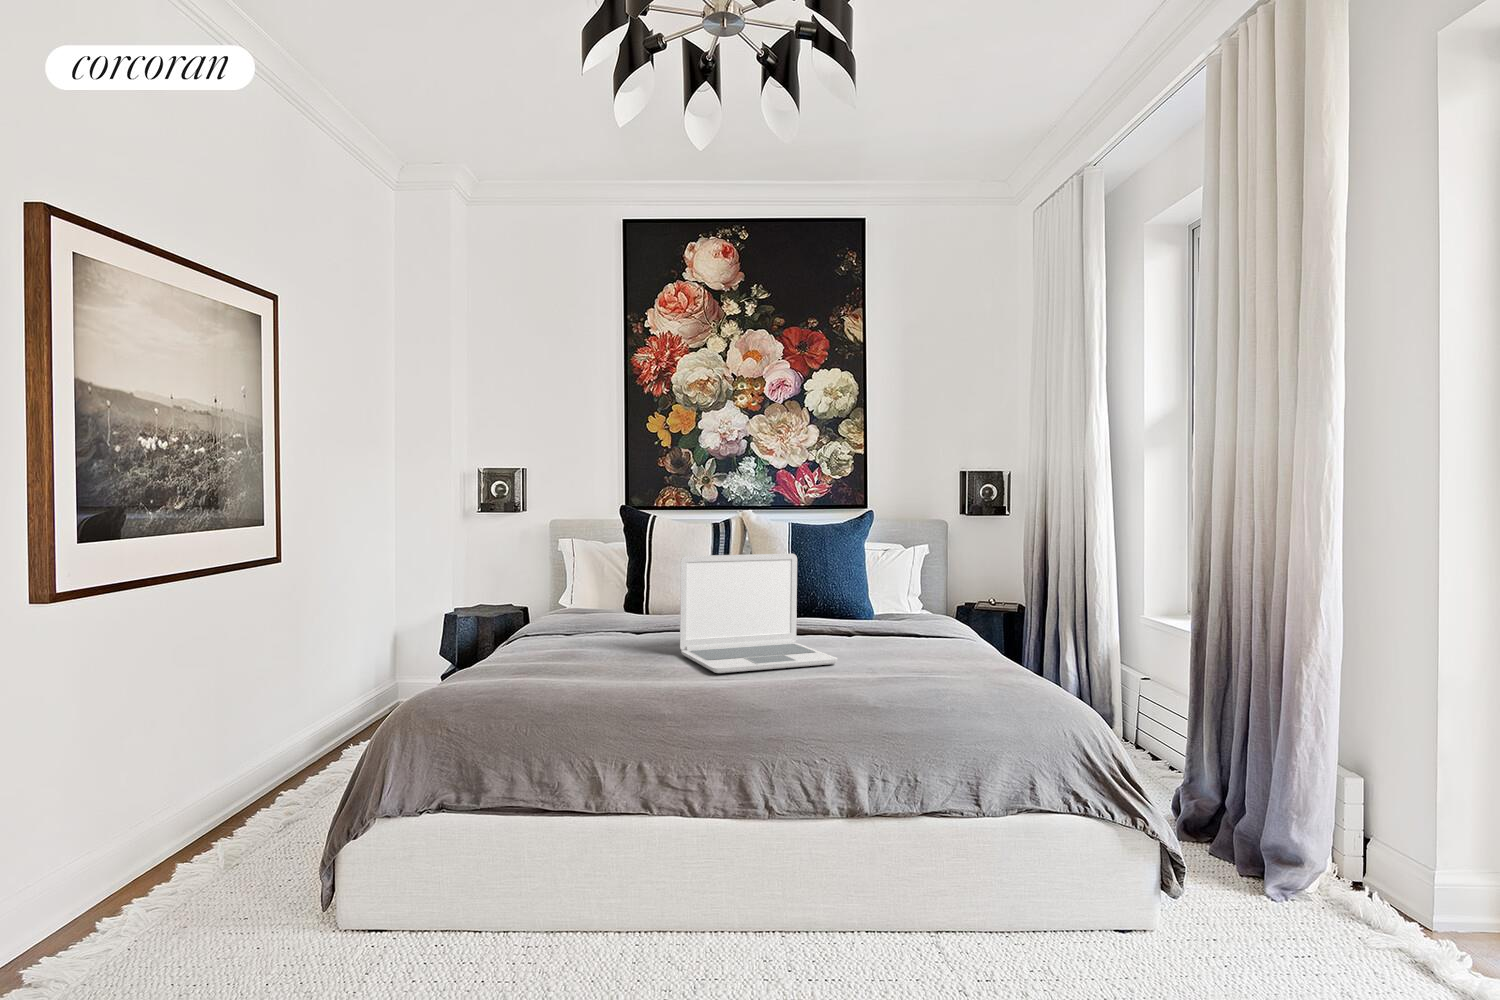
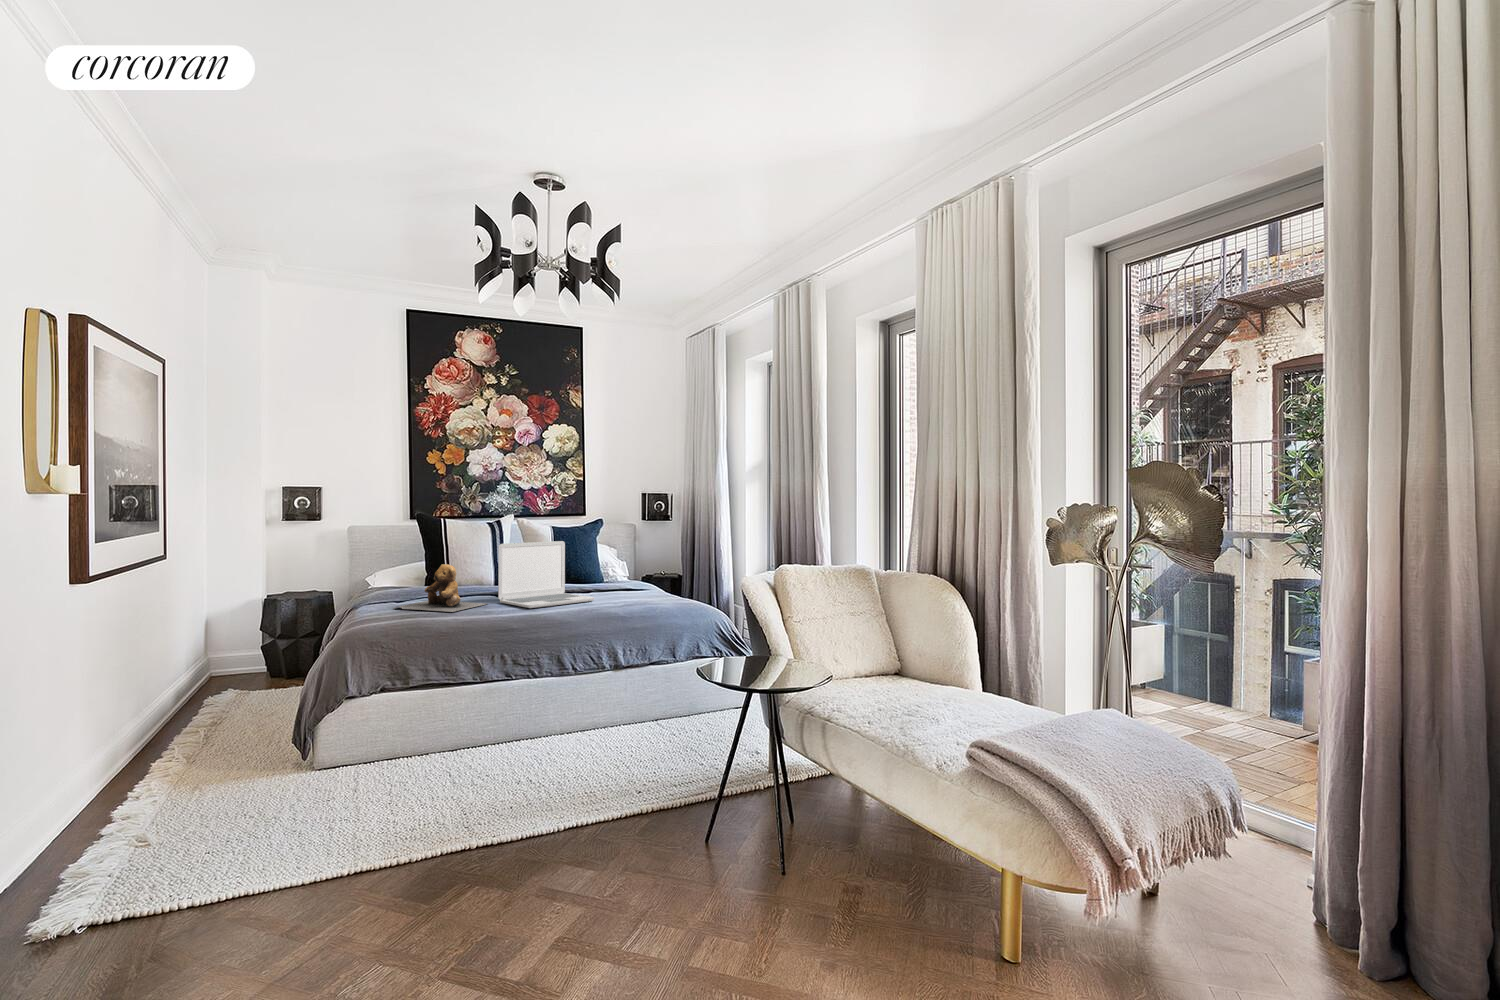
teddy bear: none [519,587,663,671] -> present [393,564,485,612]

